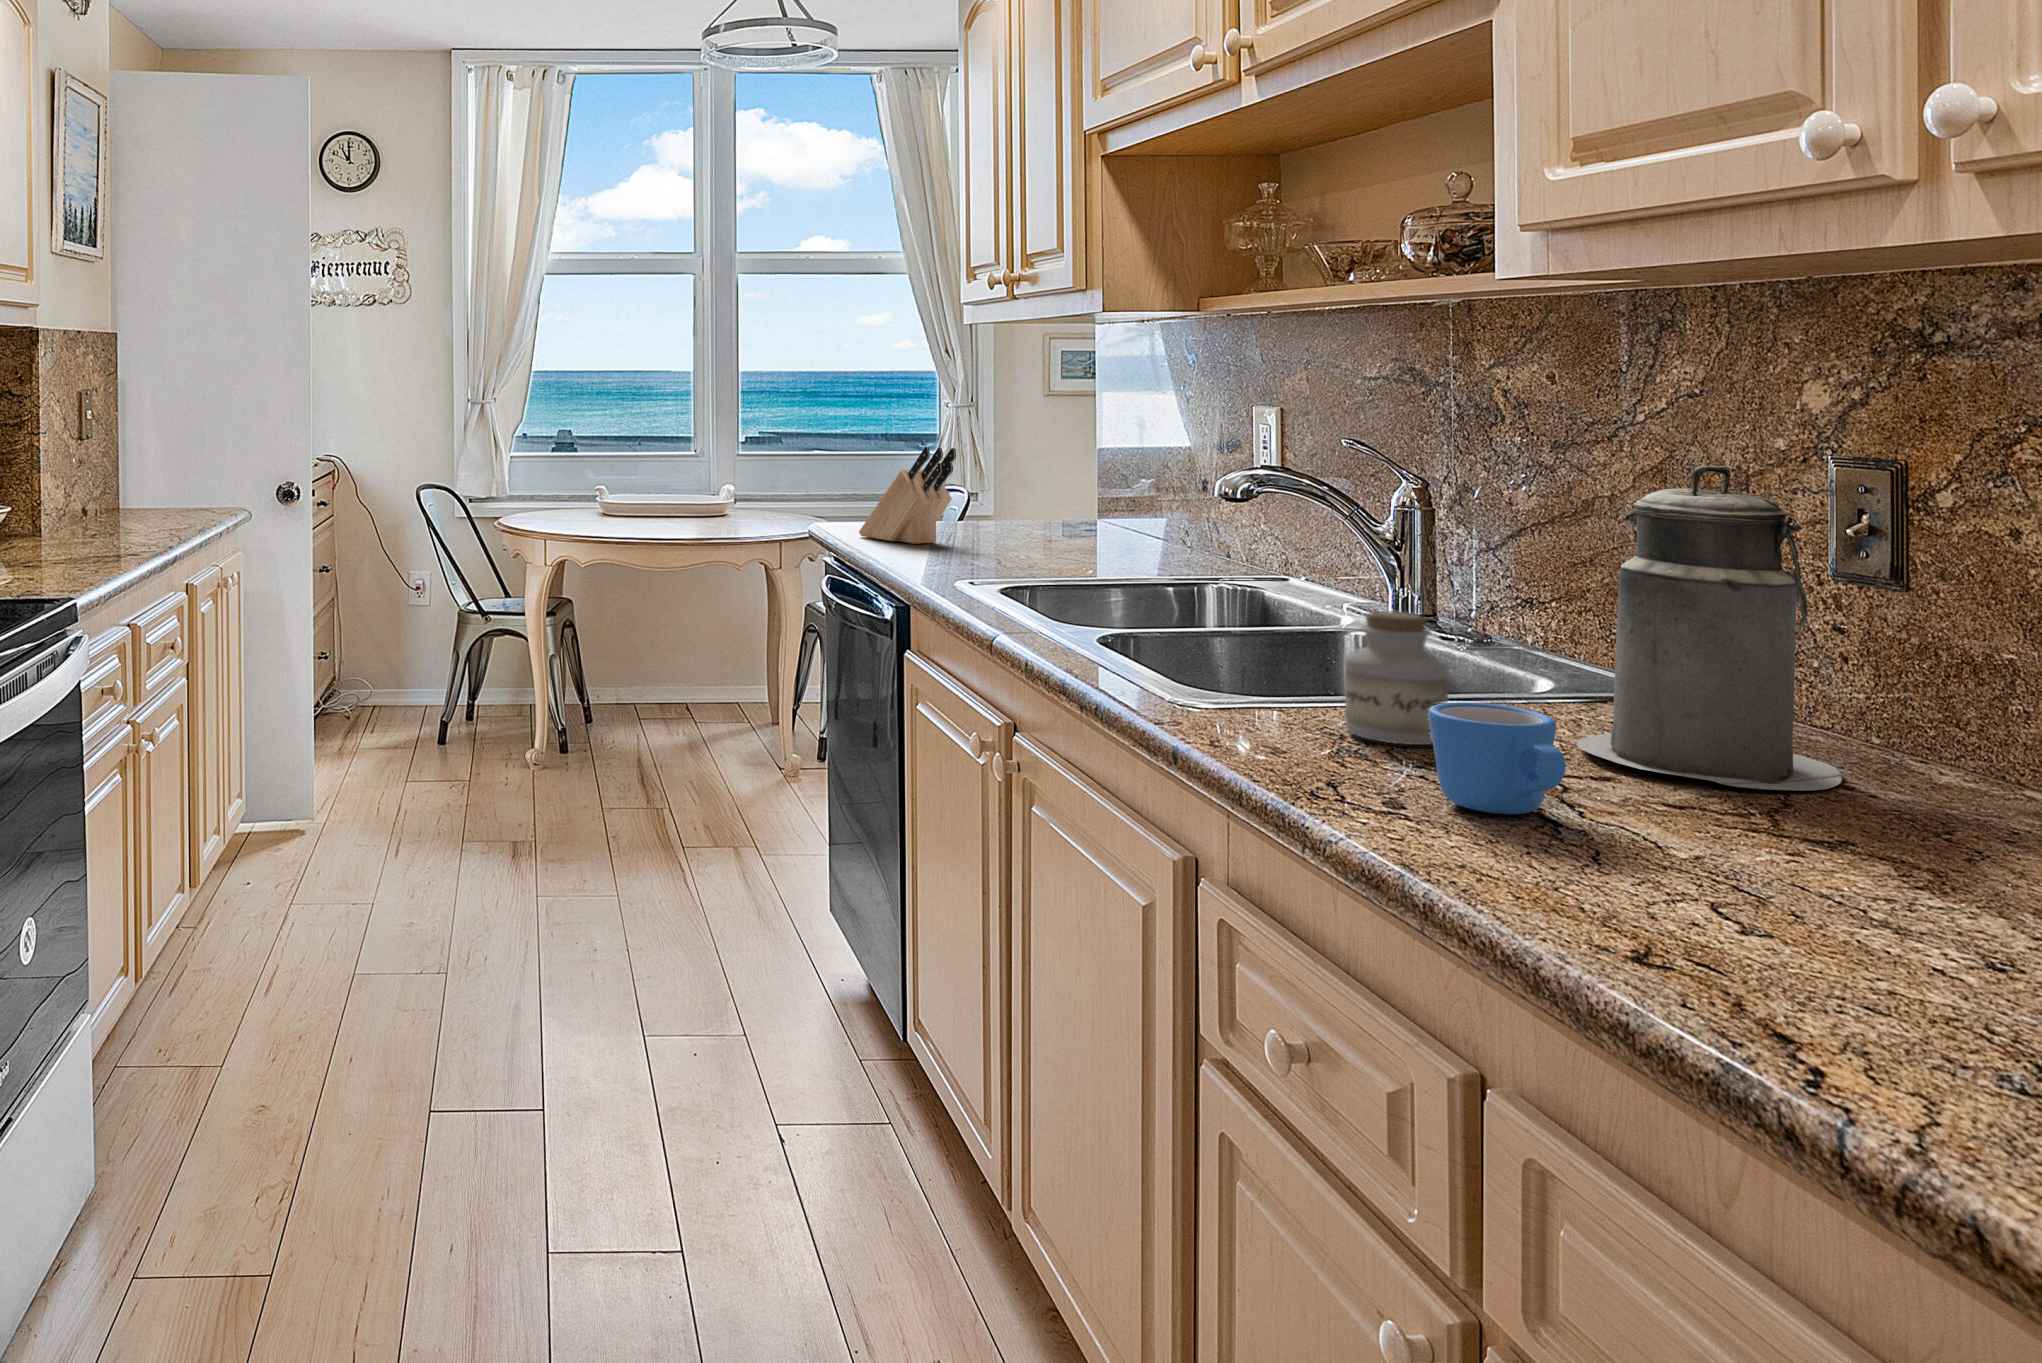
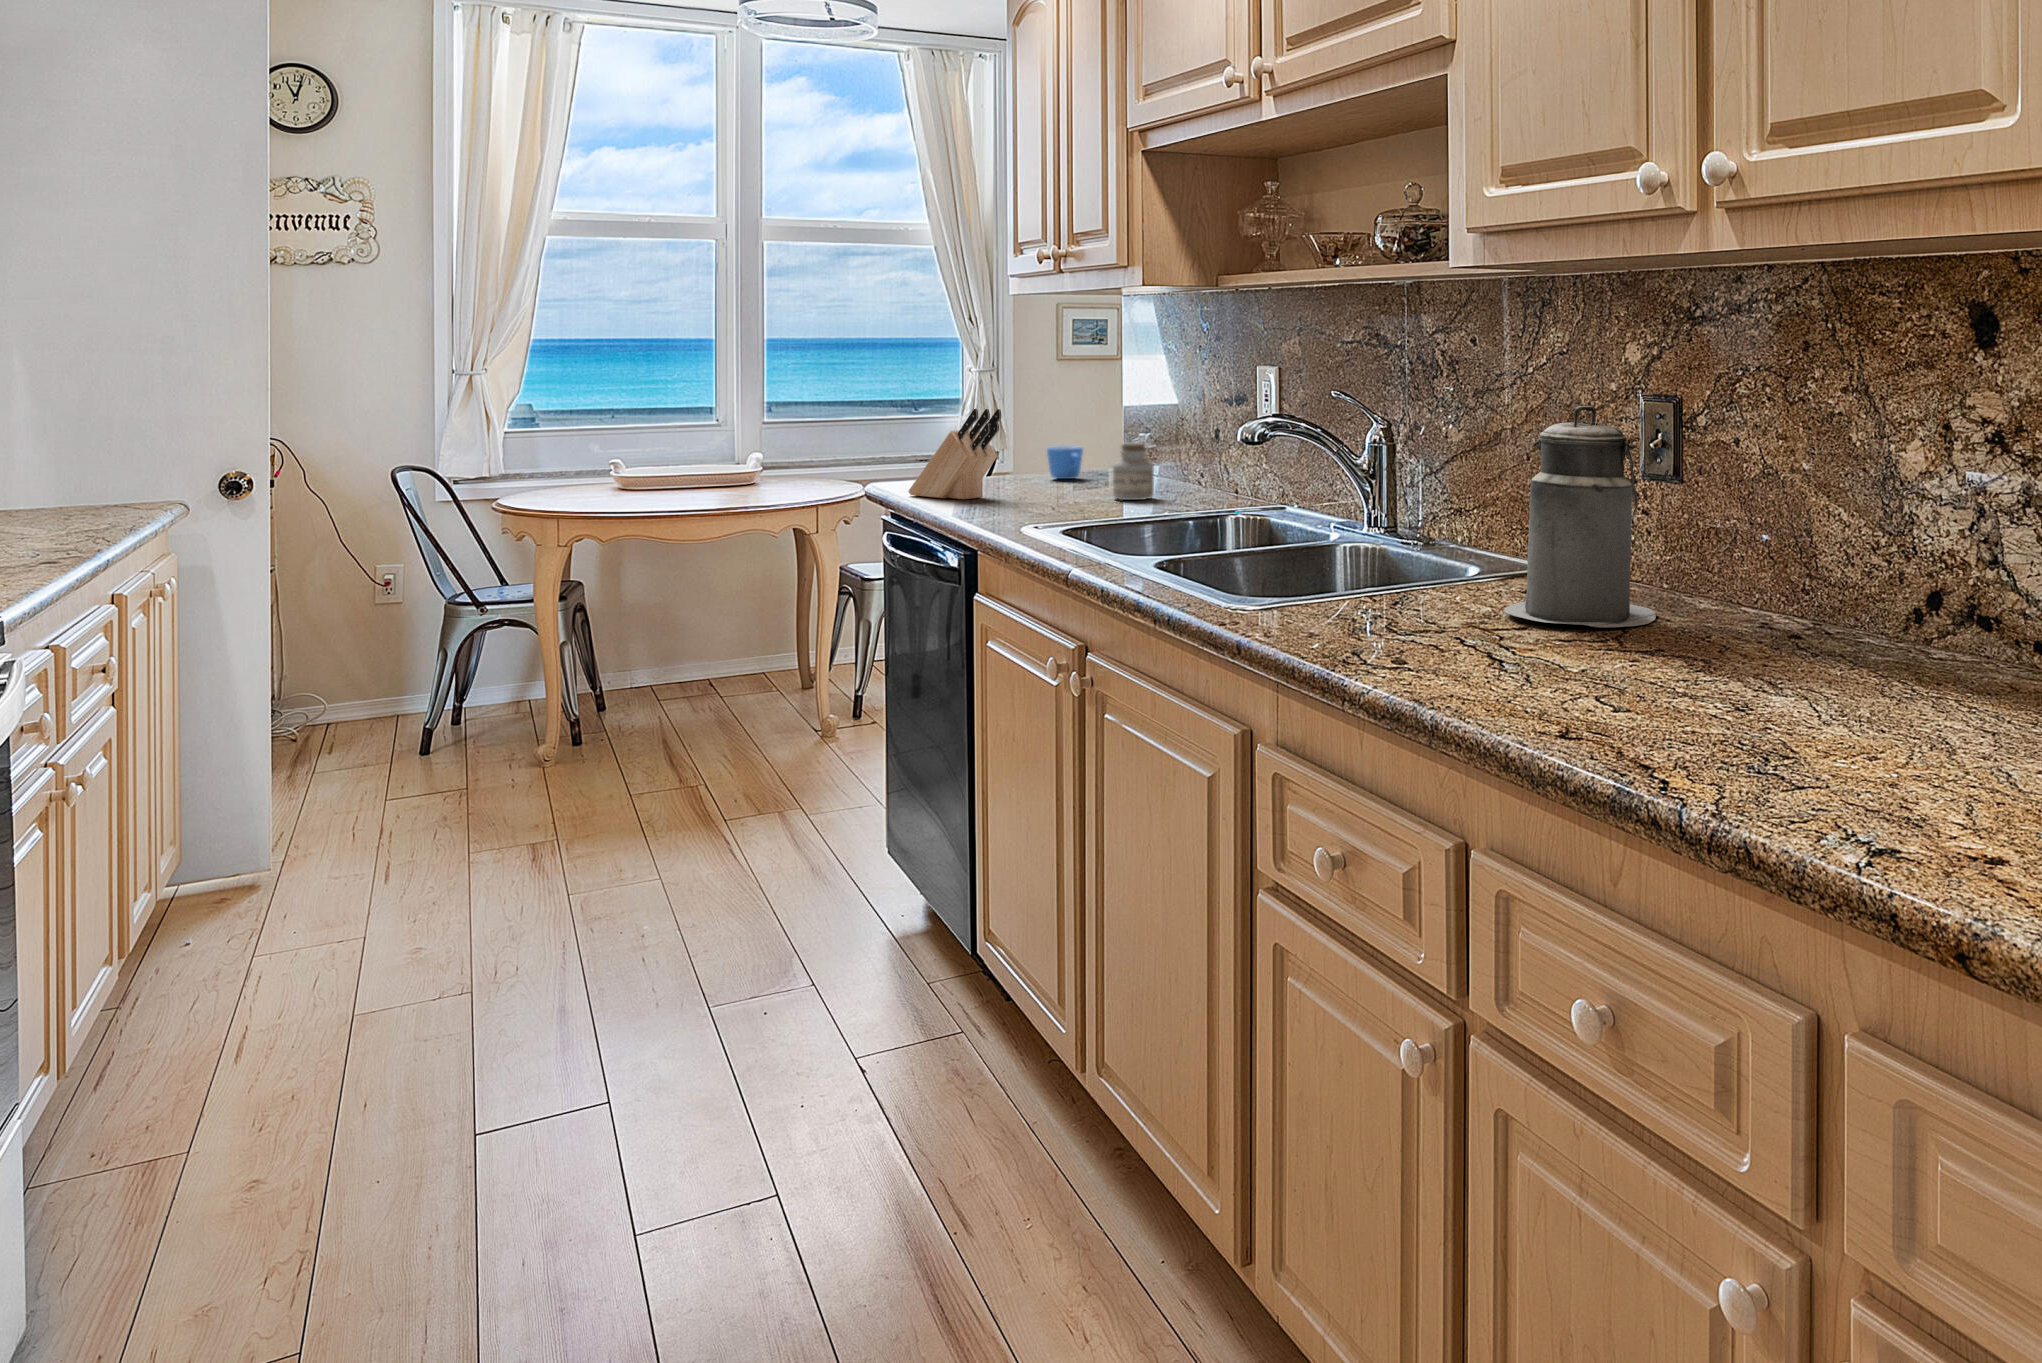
jar: present [1344,611,1448,745] -> present [1113,443,1154,500]
mug: present [1428,702,1566,814] -> present [1047,446,1083,479]

